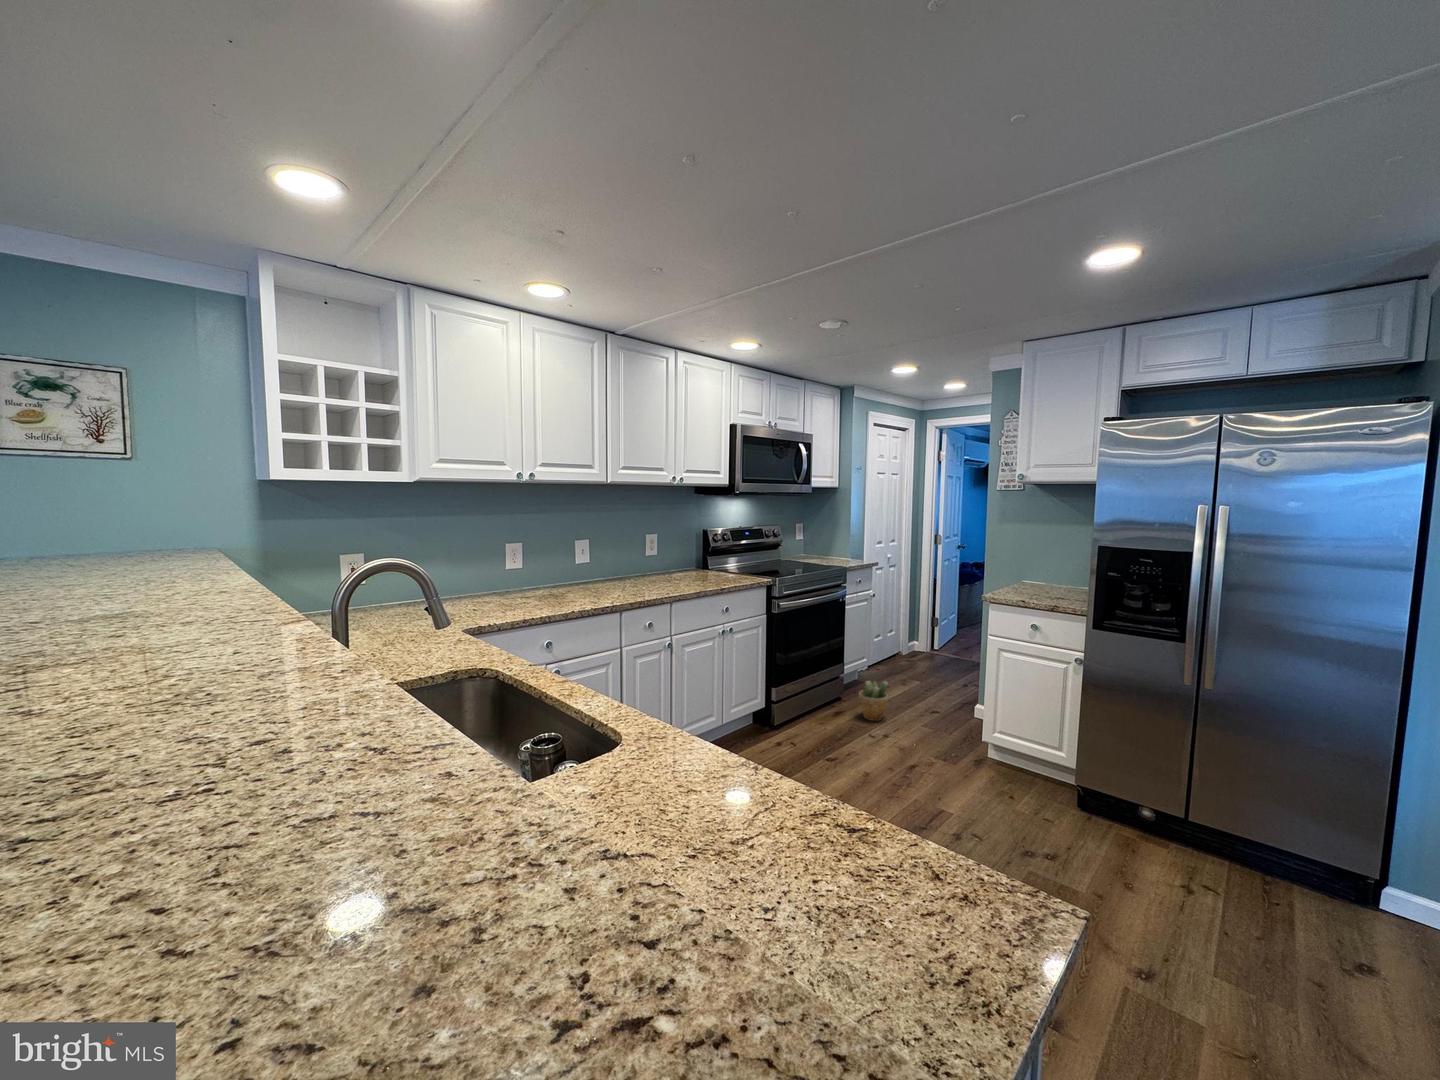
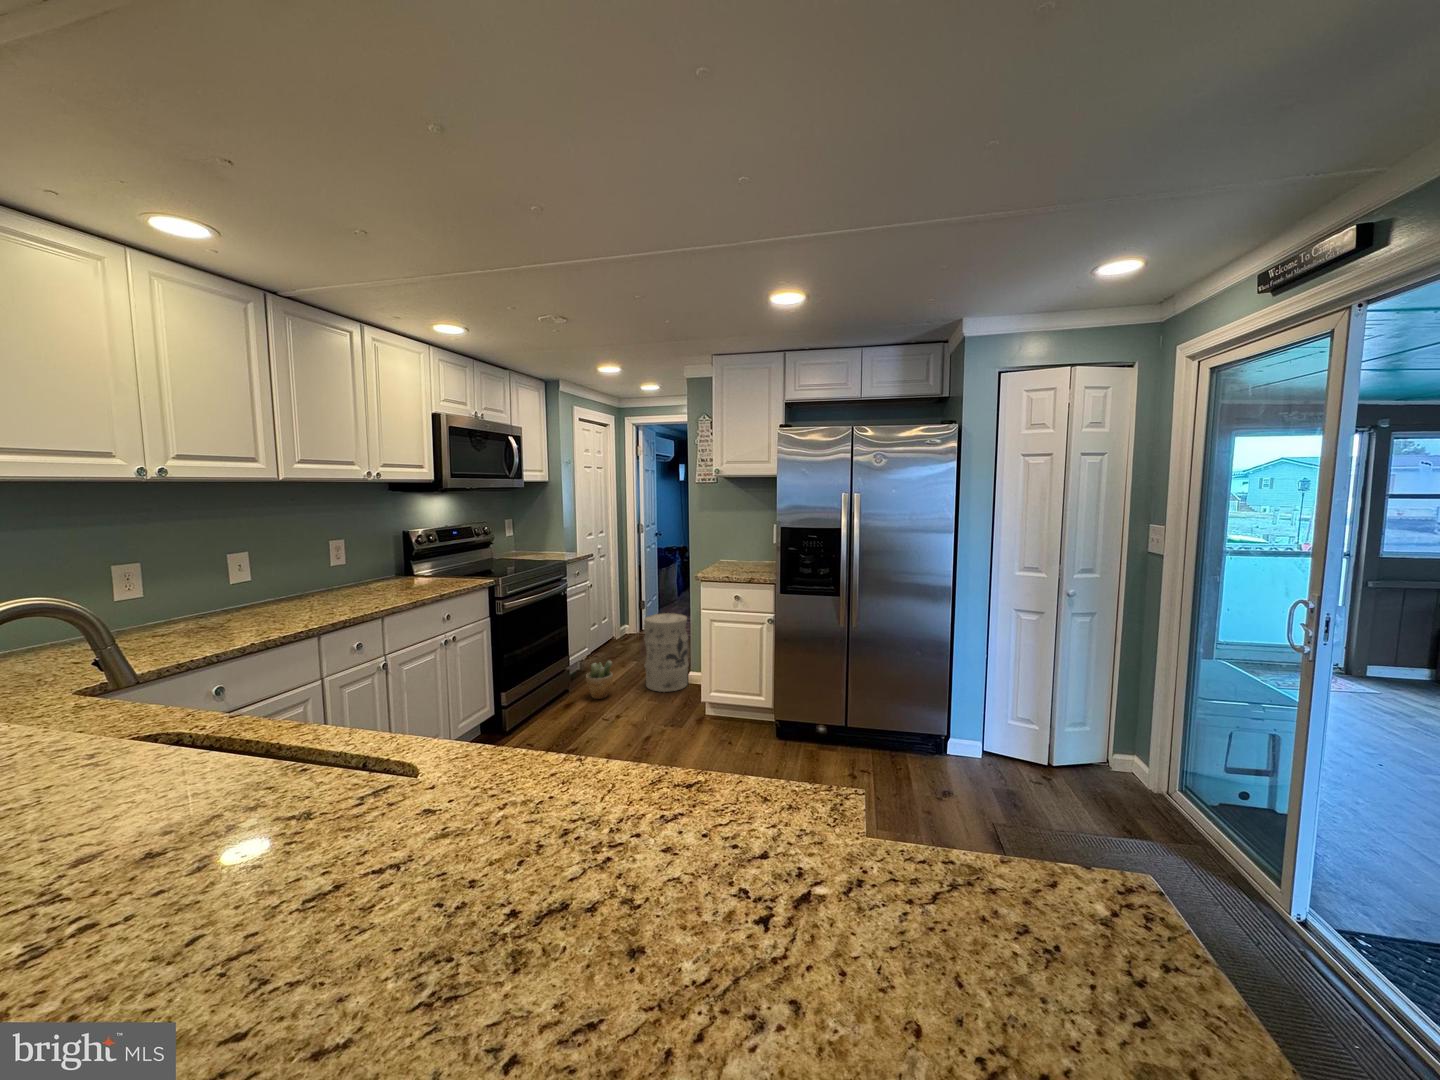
trash can: none [927,638,983,731] -> present [644,613,689,692]

